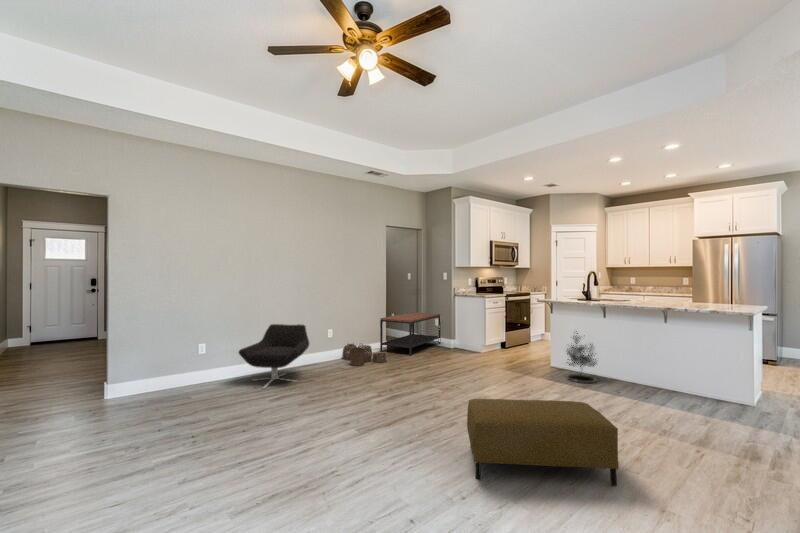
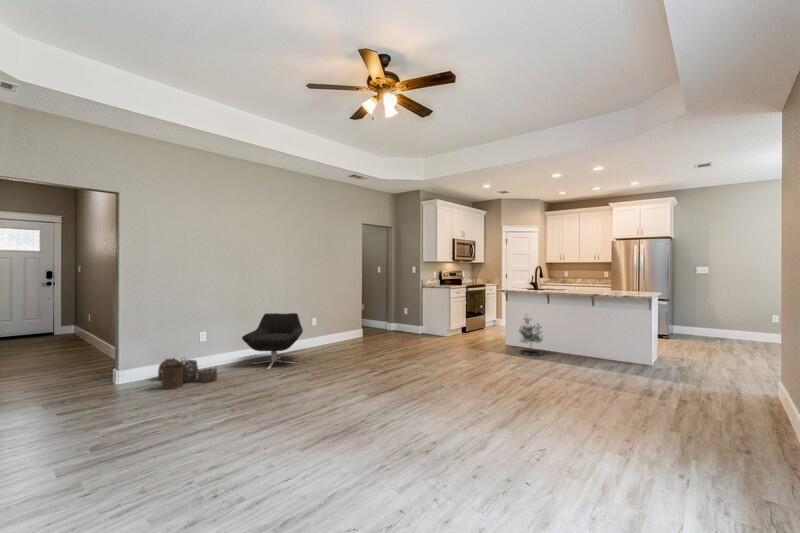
coffee table: present [380,312,441,356] -> none [358,303,408,340]
woven basket: present [342,344,386,366] -> present [158,358,217,388]
ottoman: present [467,399,619,486] -> none [458,361,566,416]

